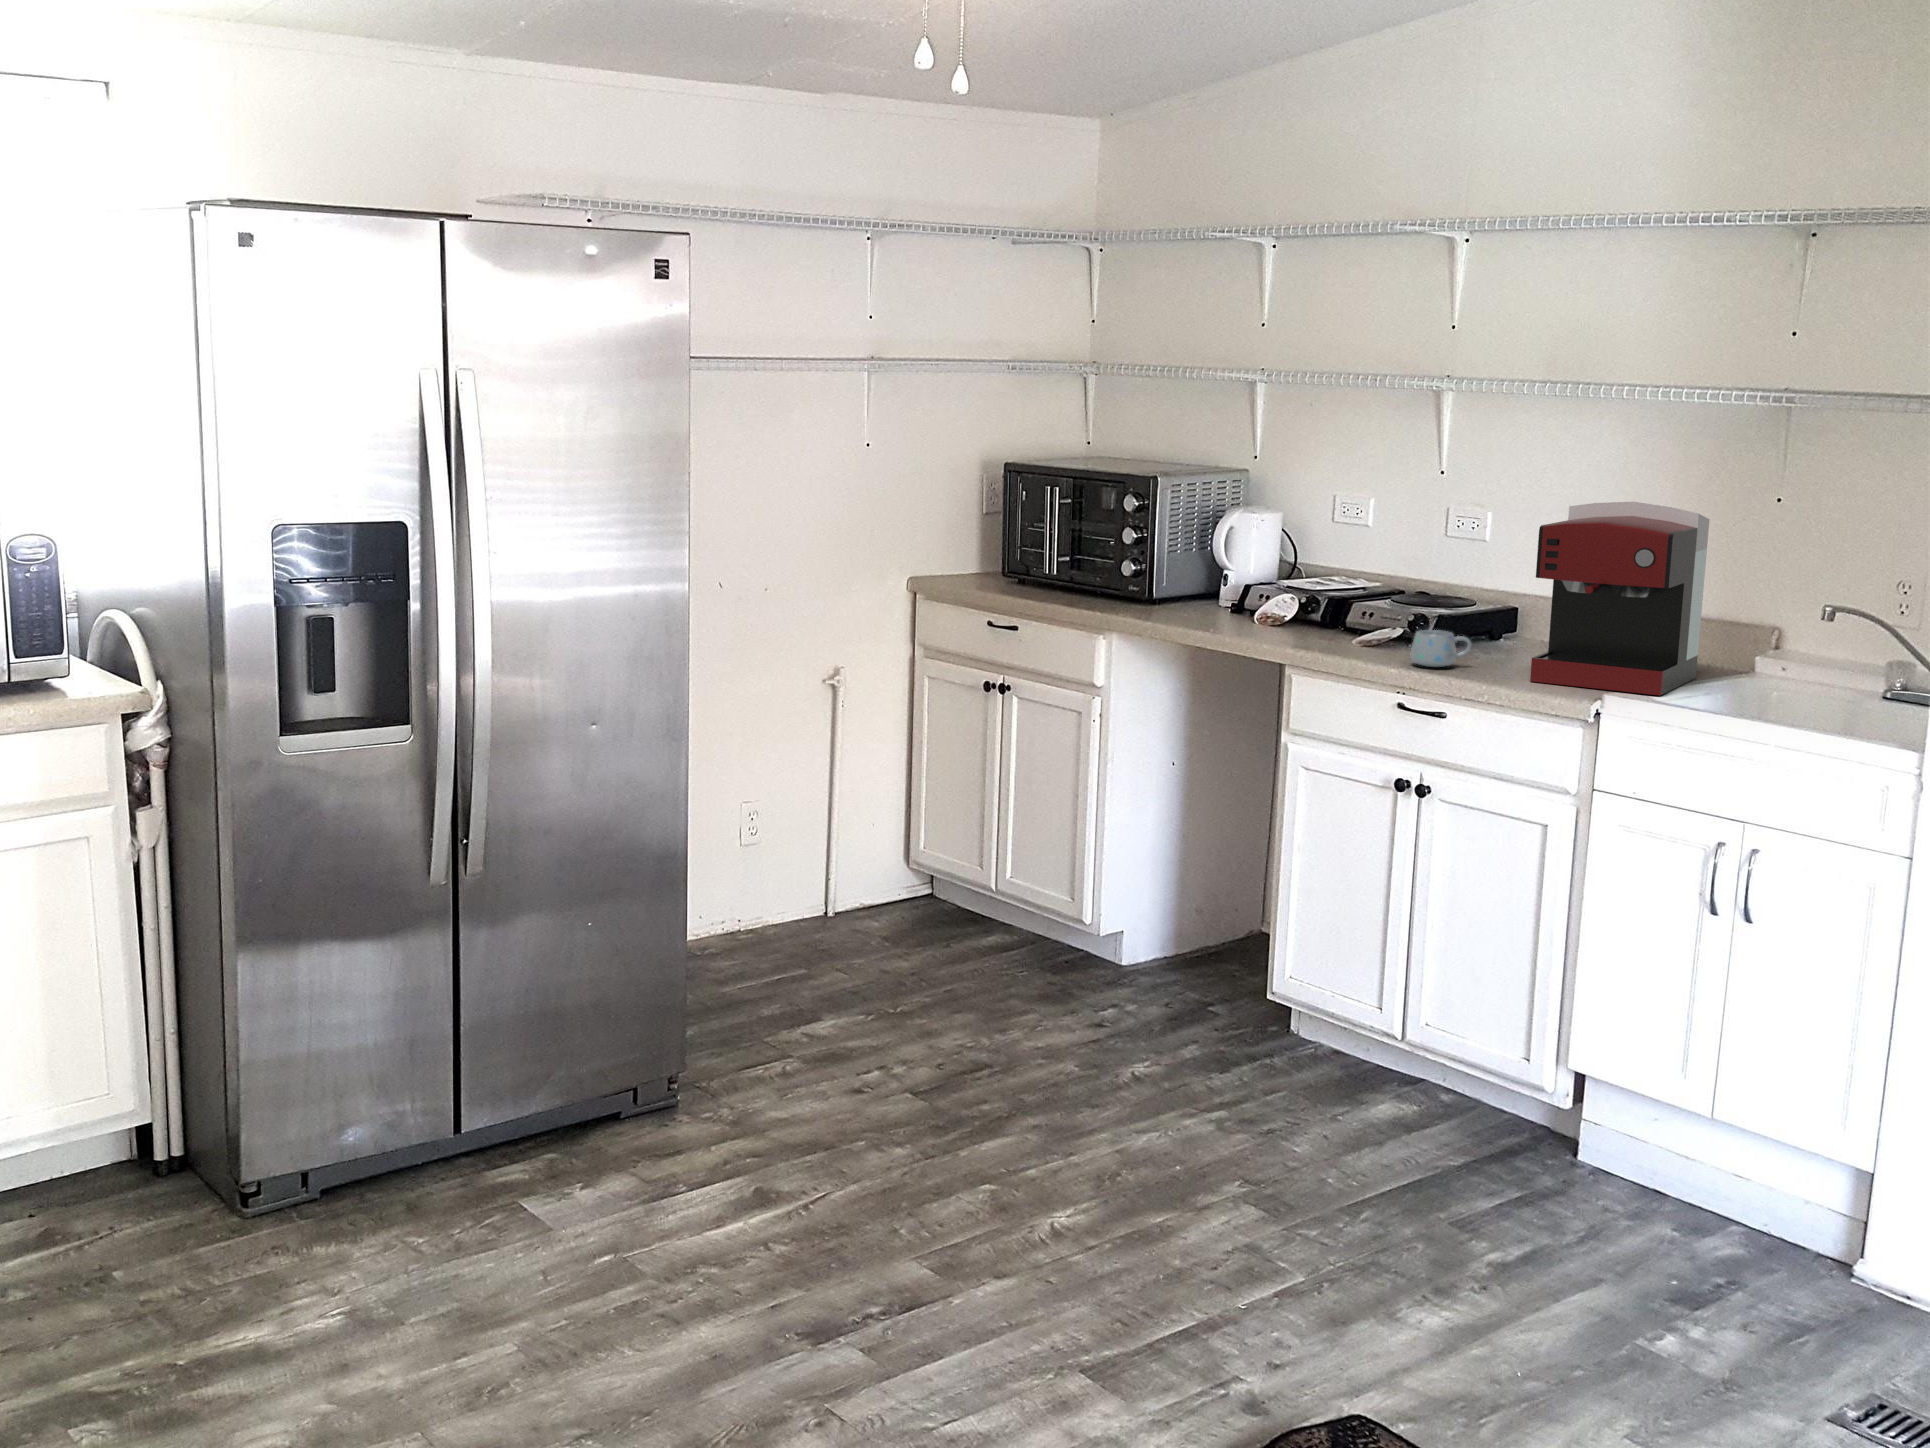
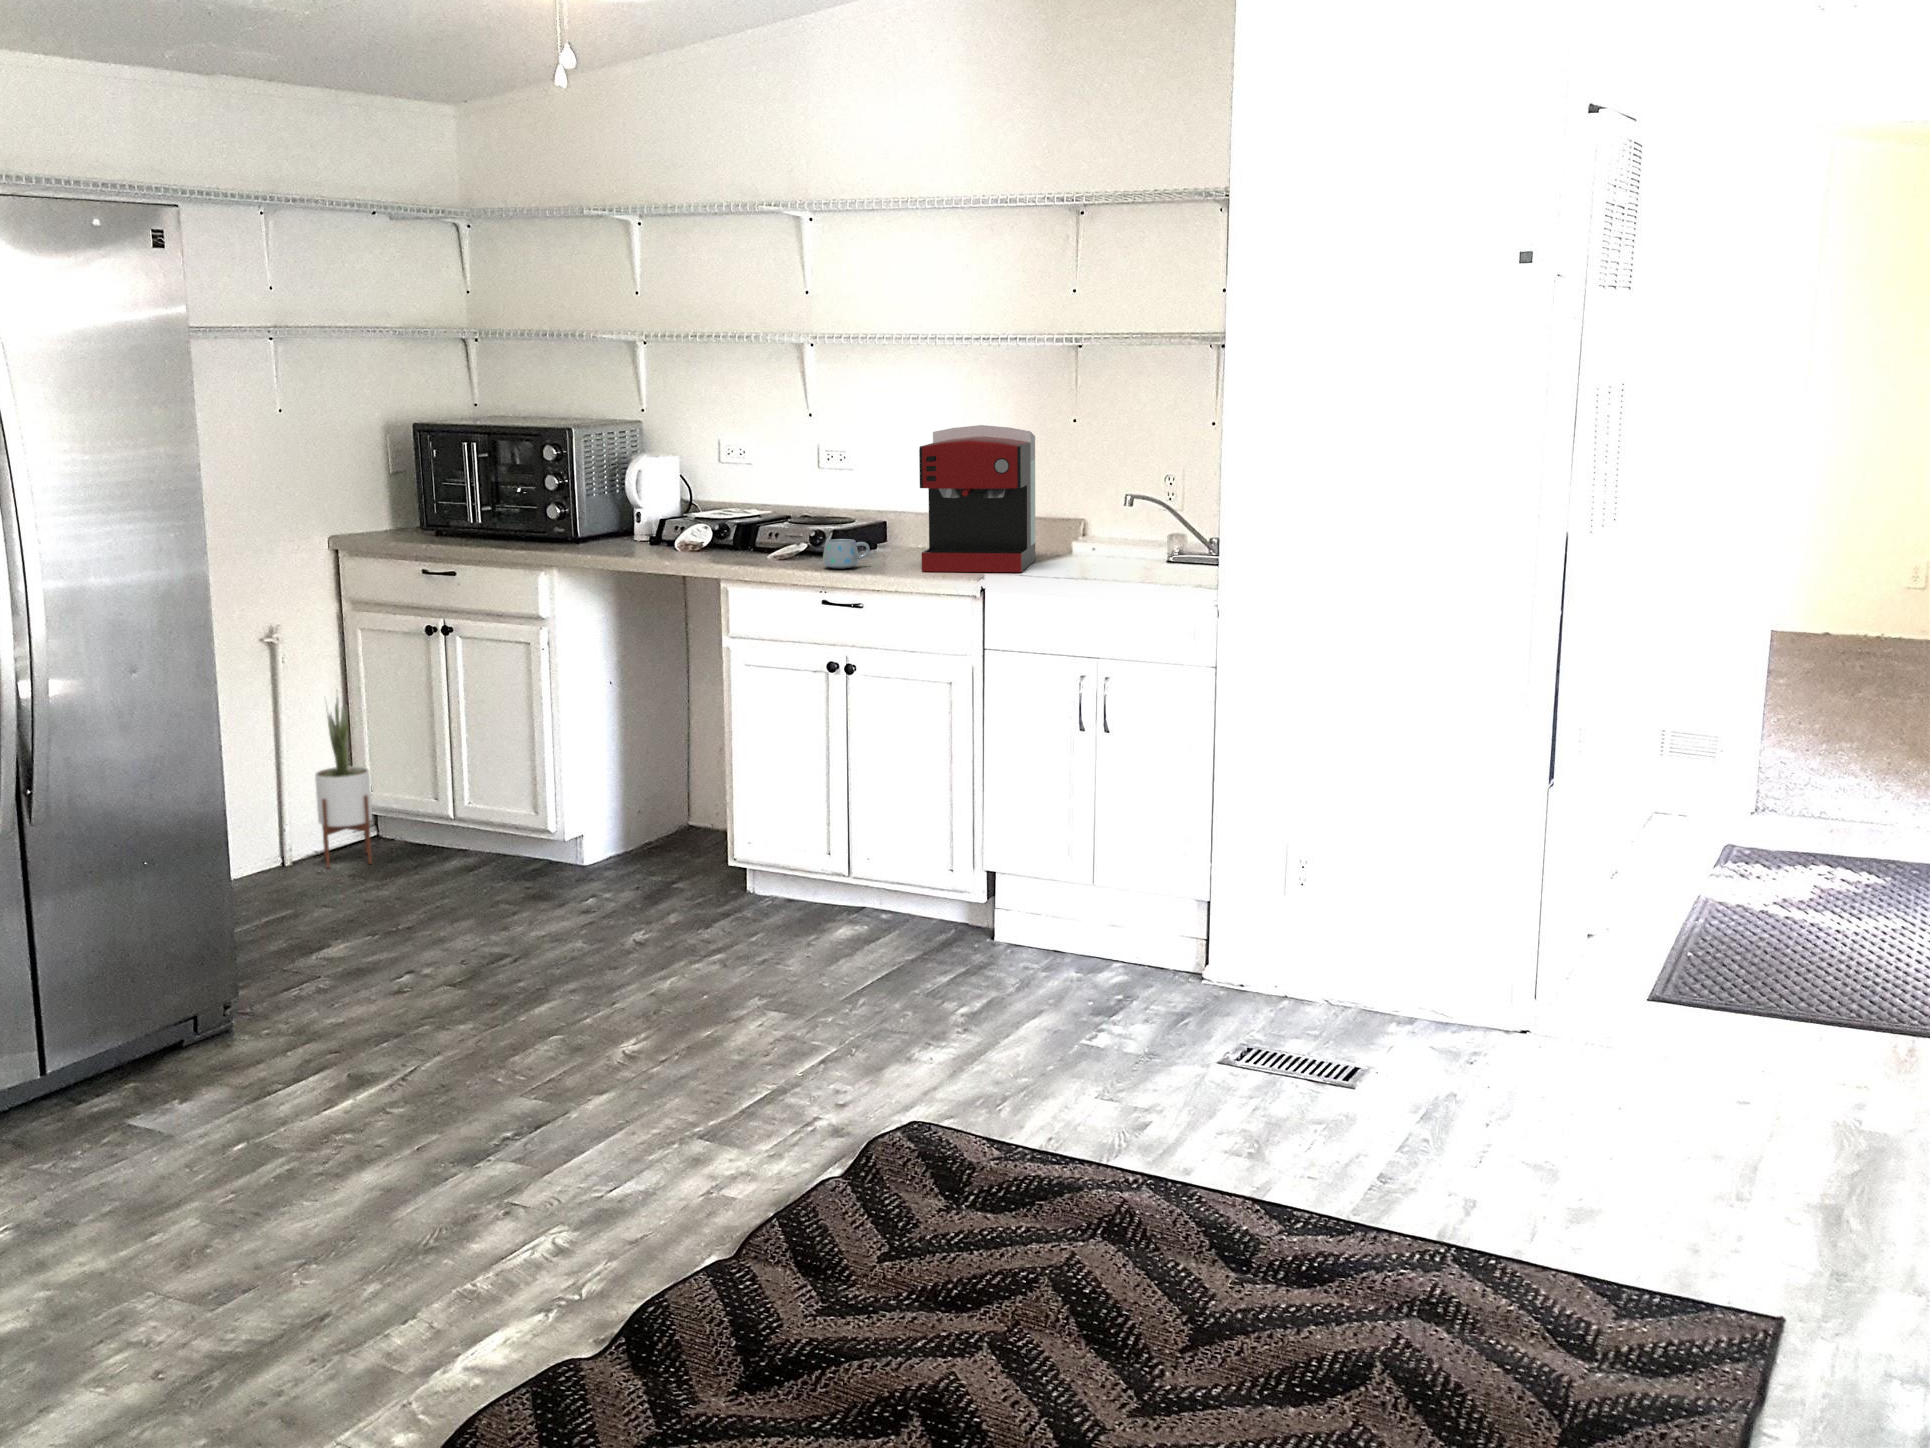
potted plant: none [862,737,918,929] -> present [315,697,372,868]

